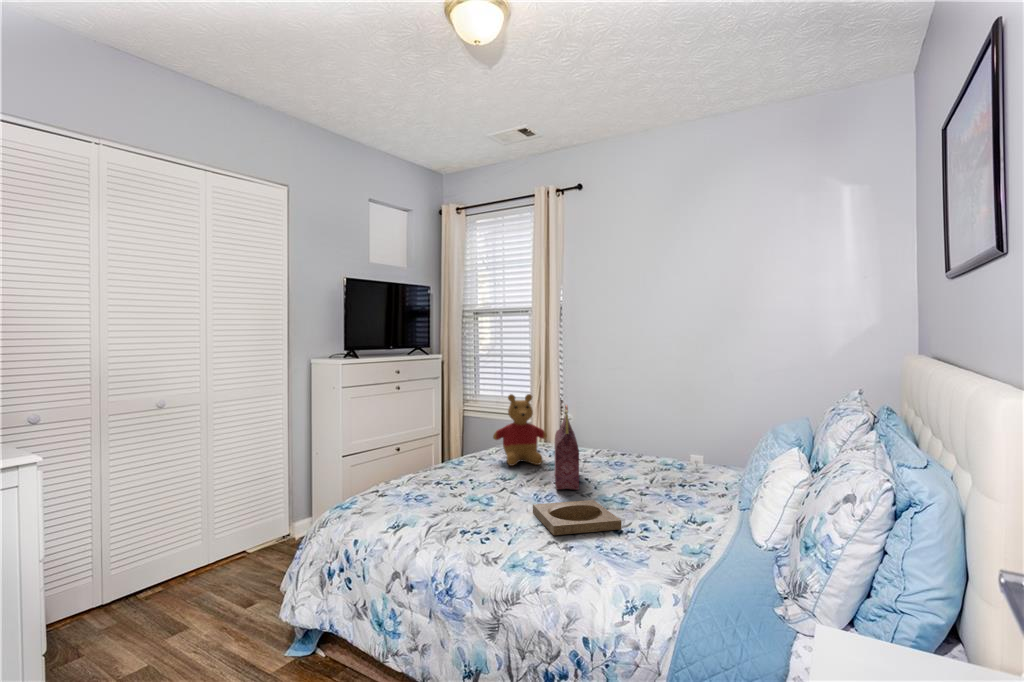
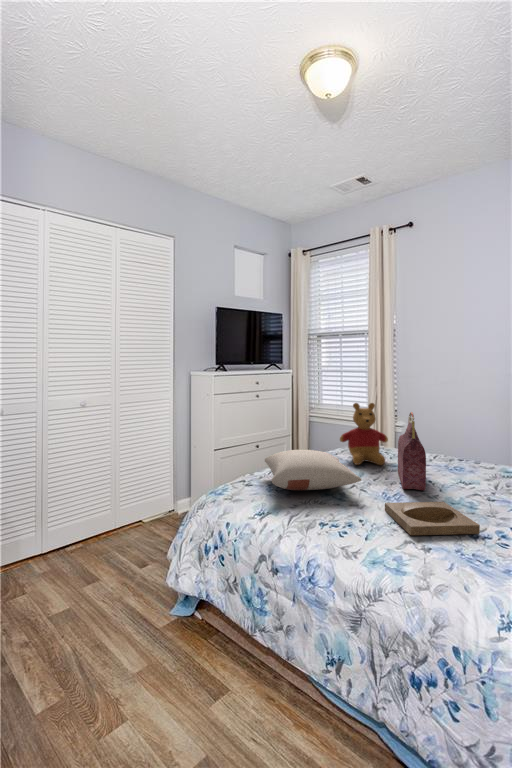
pillow: none [403,451,510,496] -> present [265,450,362,490]

